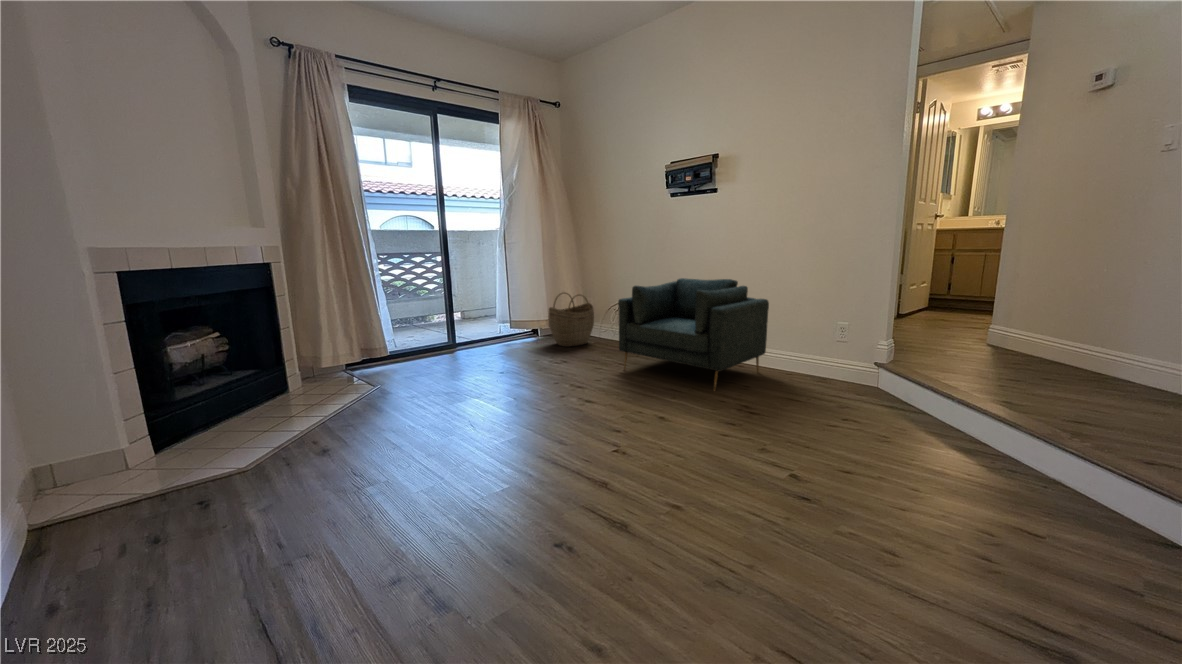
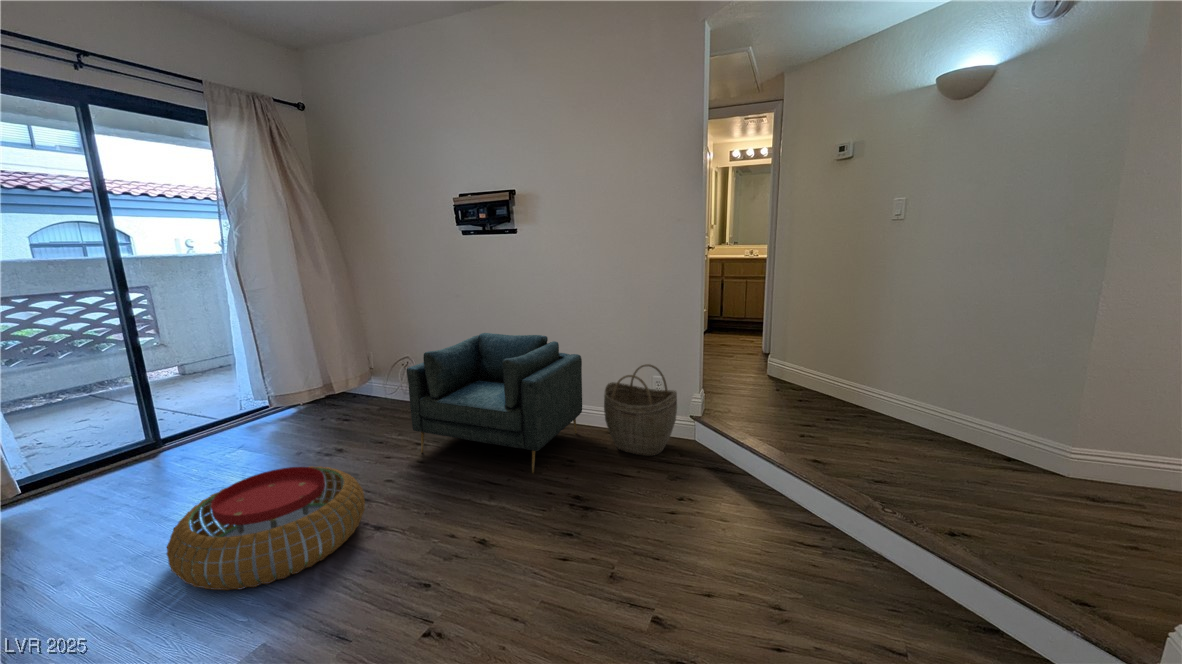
woven basket: present [549,292,594,347] -> present [604,364,677,456]
pouf: none [471,353,585,417] -> present [167,466,365,590]

